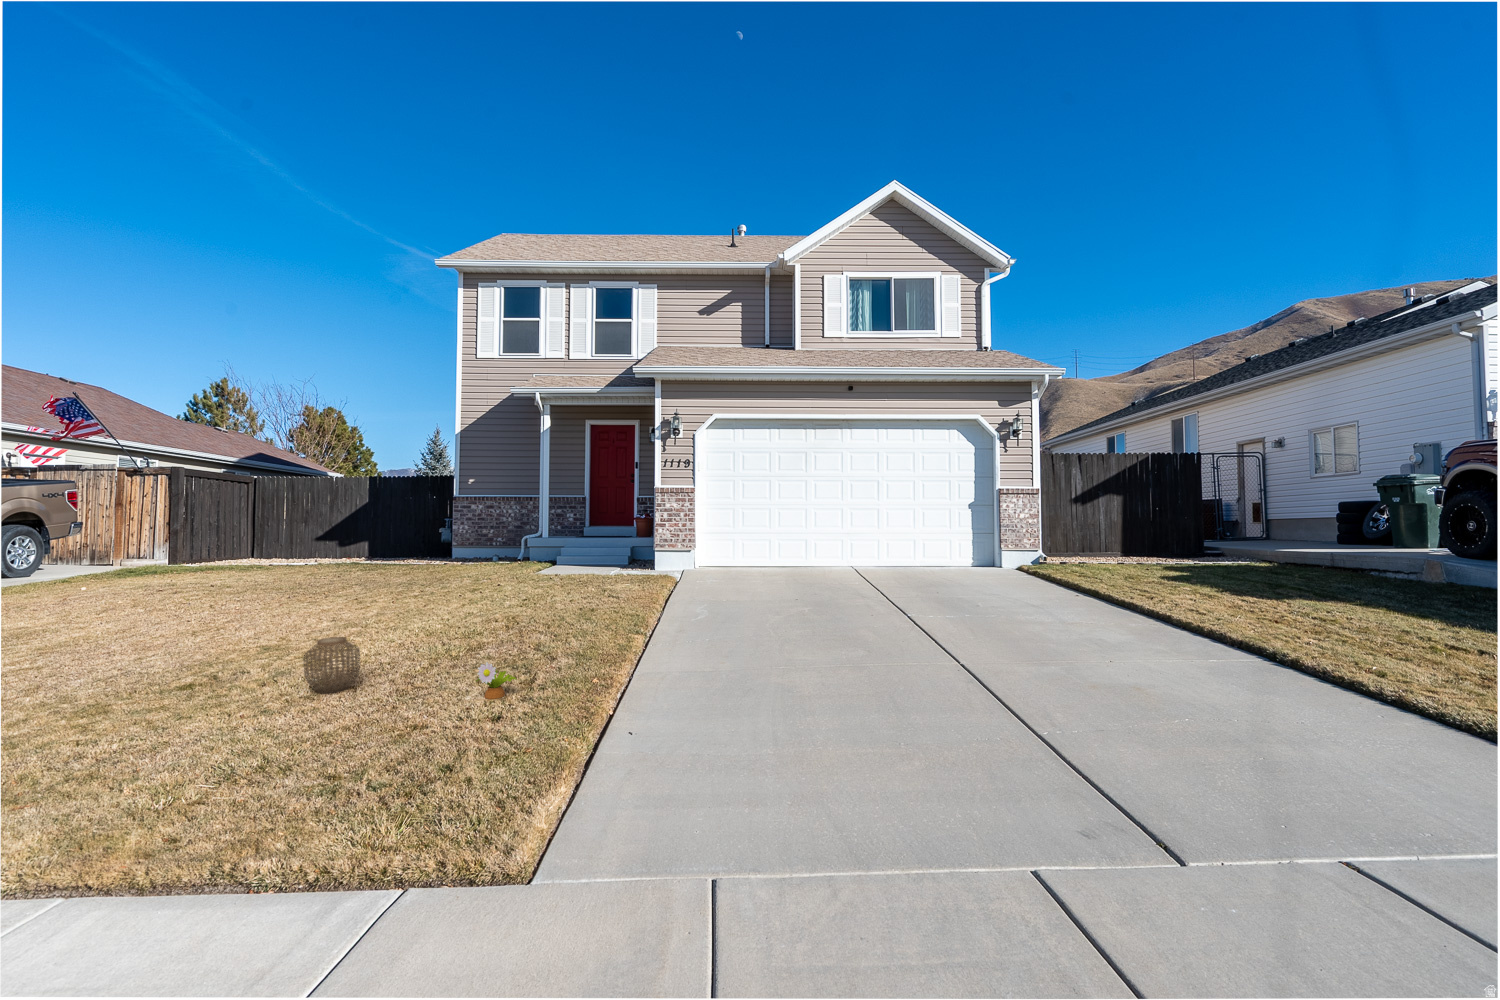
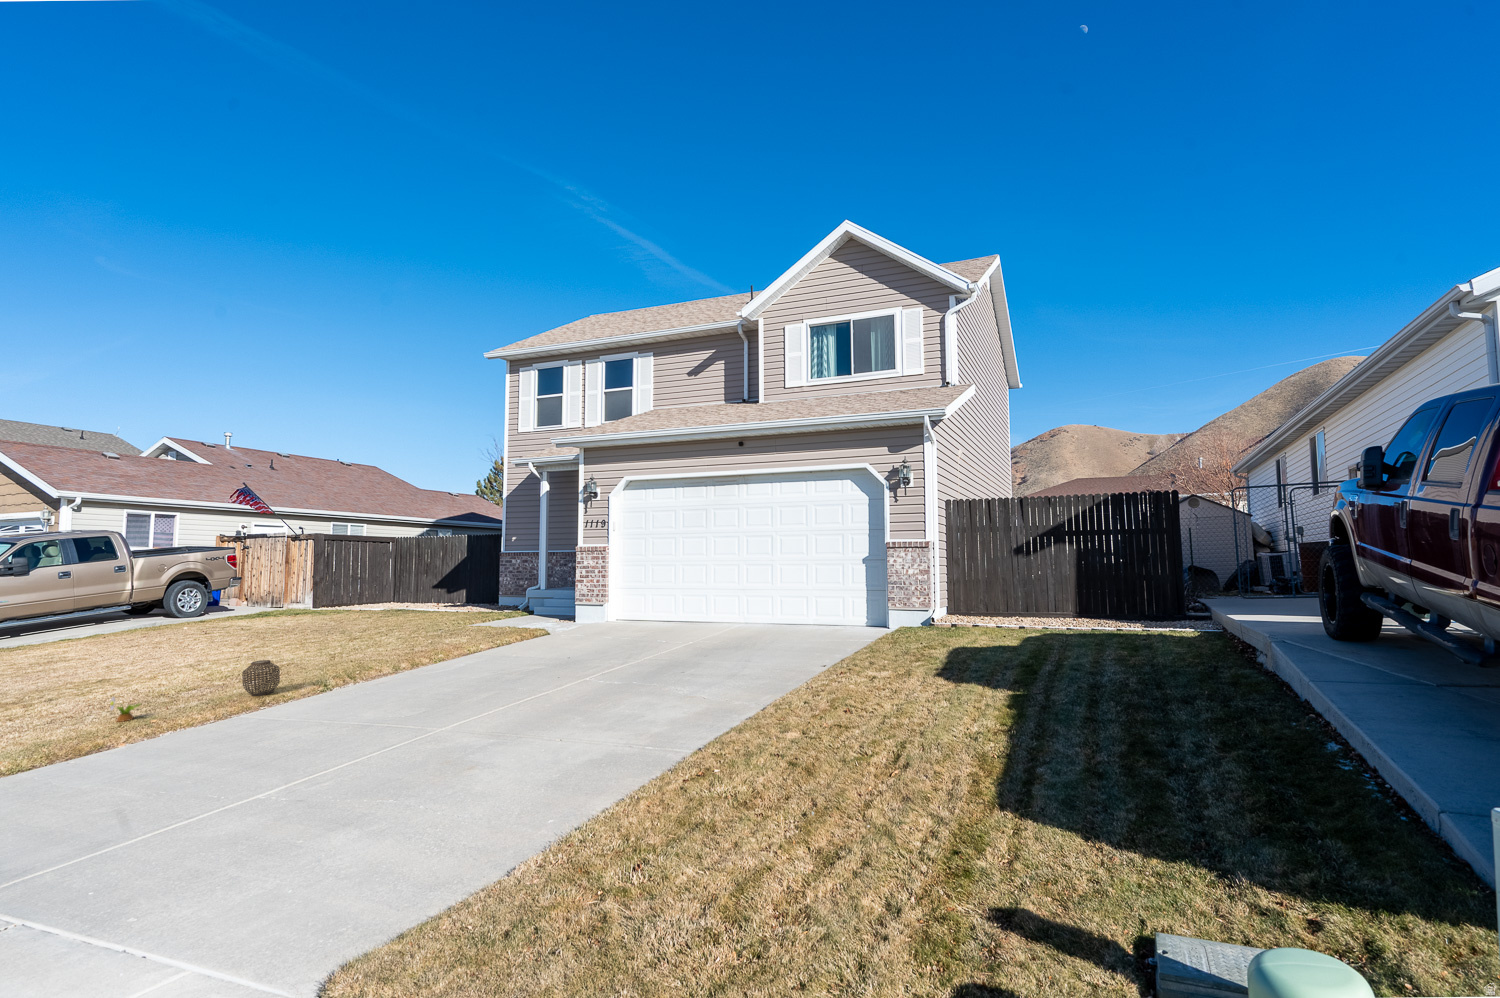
woven basket: present [304,637,360,693] -> present [242,660,280,696]

